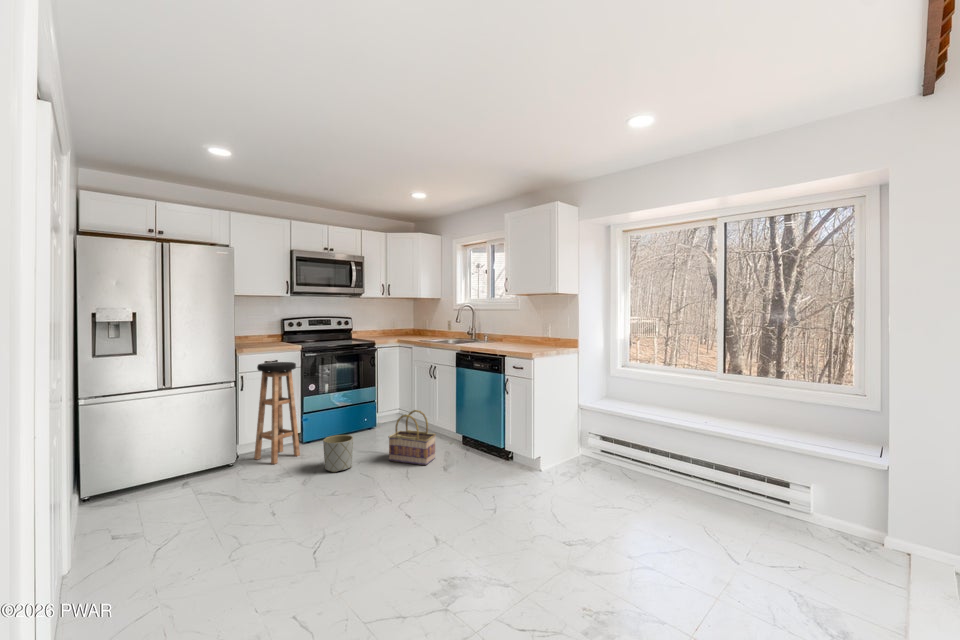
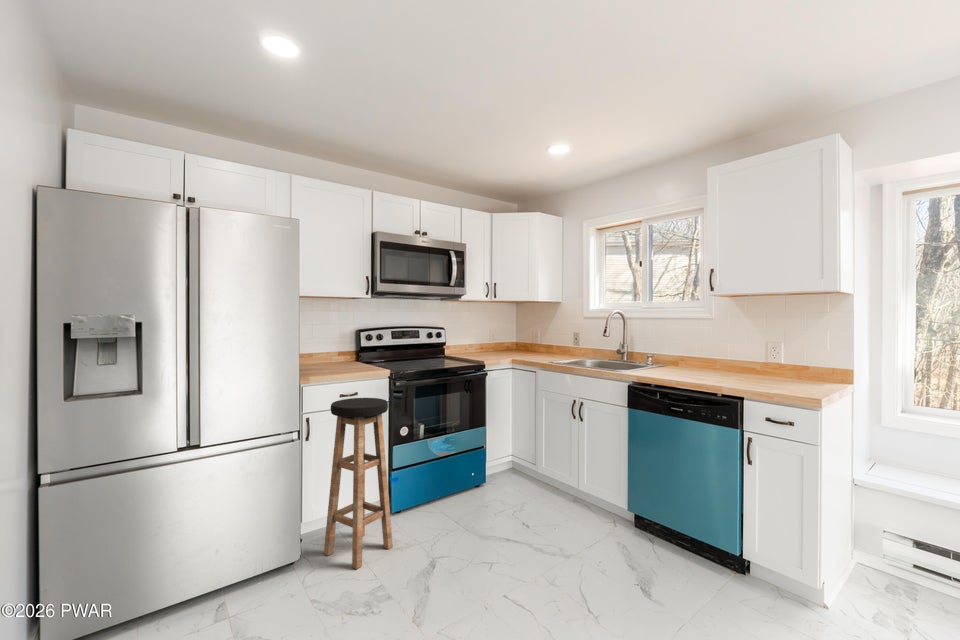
basket: present [389,410,436,465] -> none [541,481,617,584]
planter: present [323,435,353,472] -> none [441,524,490,598]

